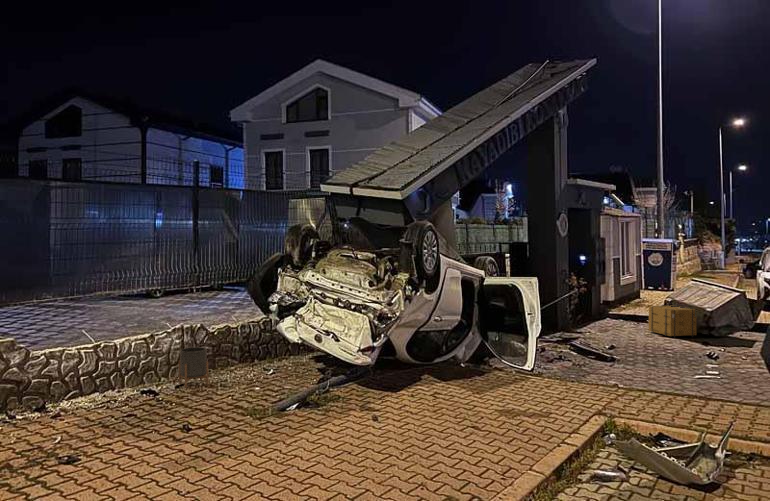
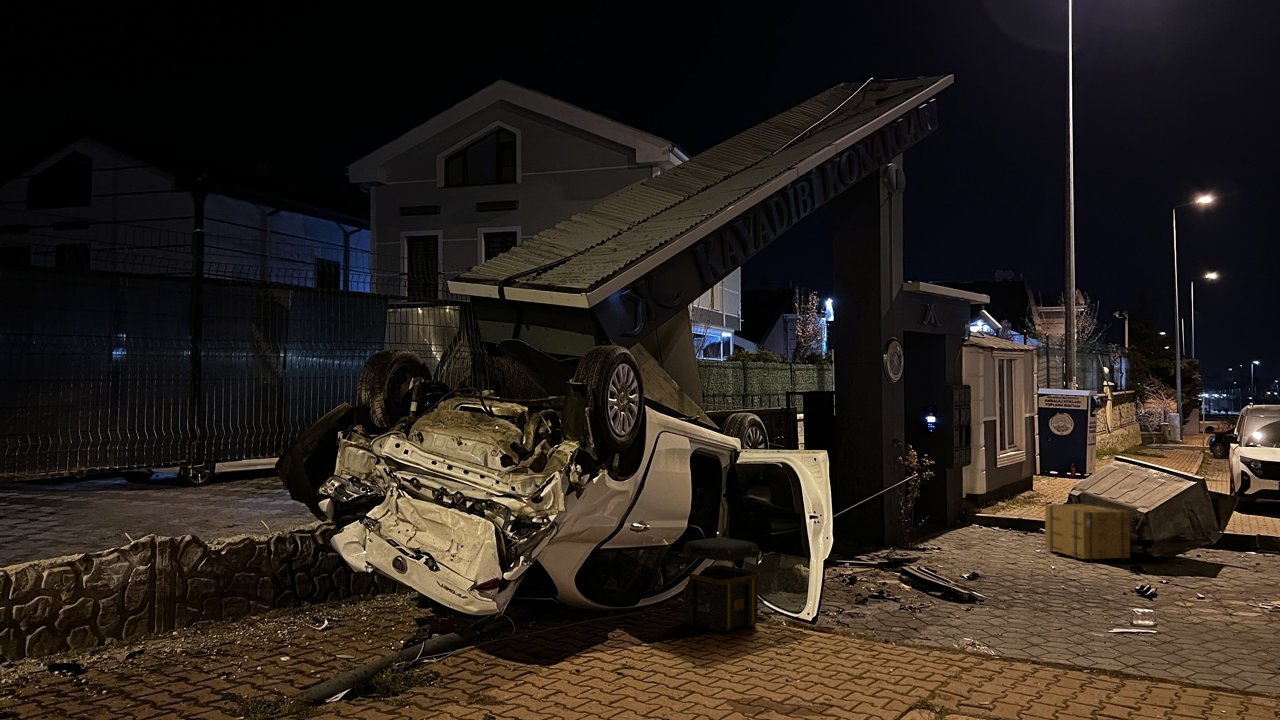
toolbox: none [456,325,498,374] -> present [682,537,760,633]
planter: present [179,347,209,388] -> none [143,578,200,657]

